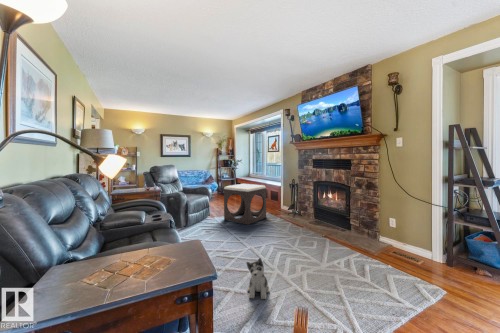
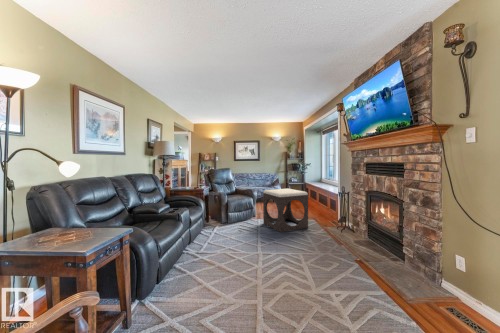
plush toy: present [247,258,270,299] -> none [198,266,226,312]

